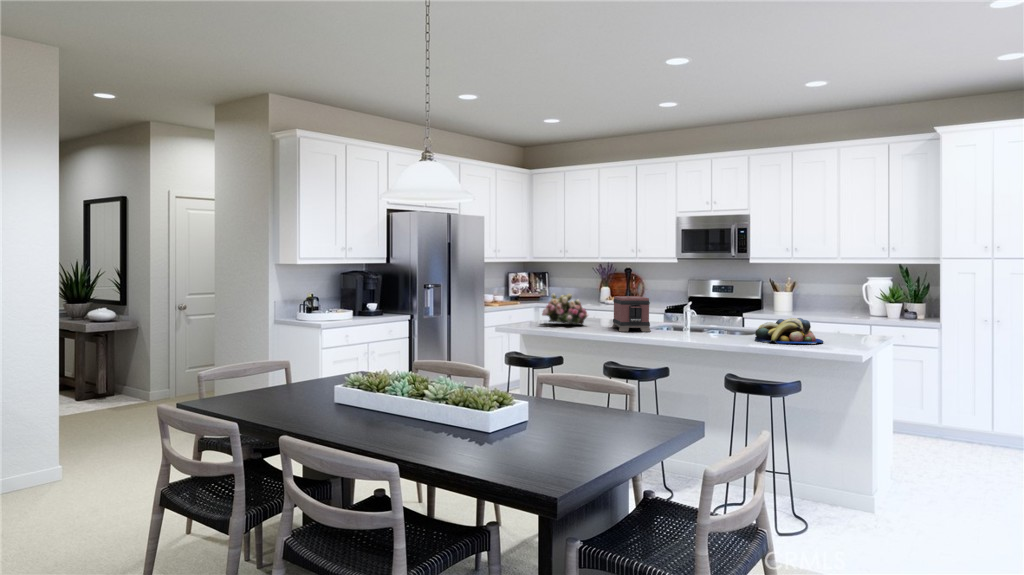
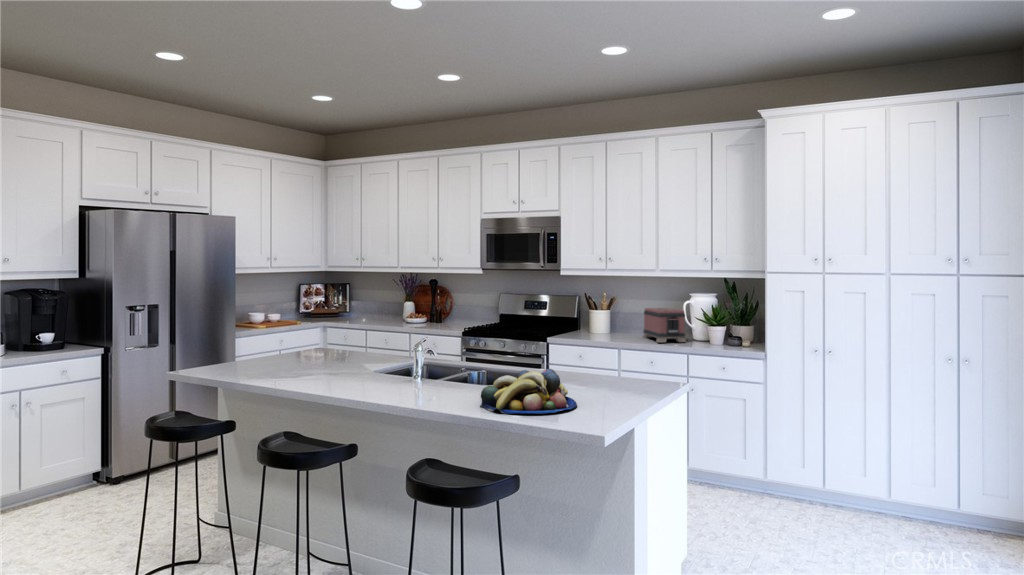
flower arrangement: present [542,294,588,324] -> none [223,326,297,369]
toaster: present [612,296,651,332] -> present [643,308,686,342]

